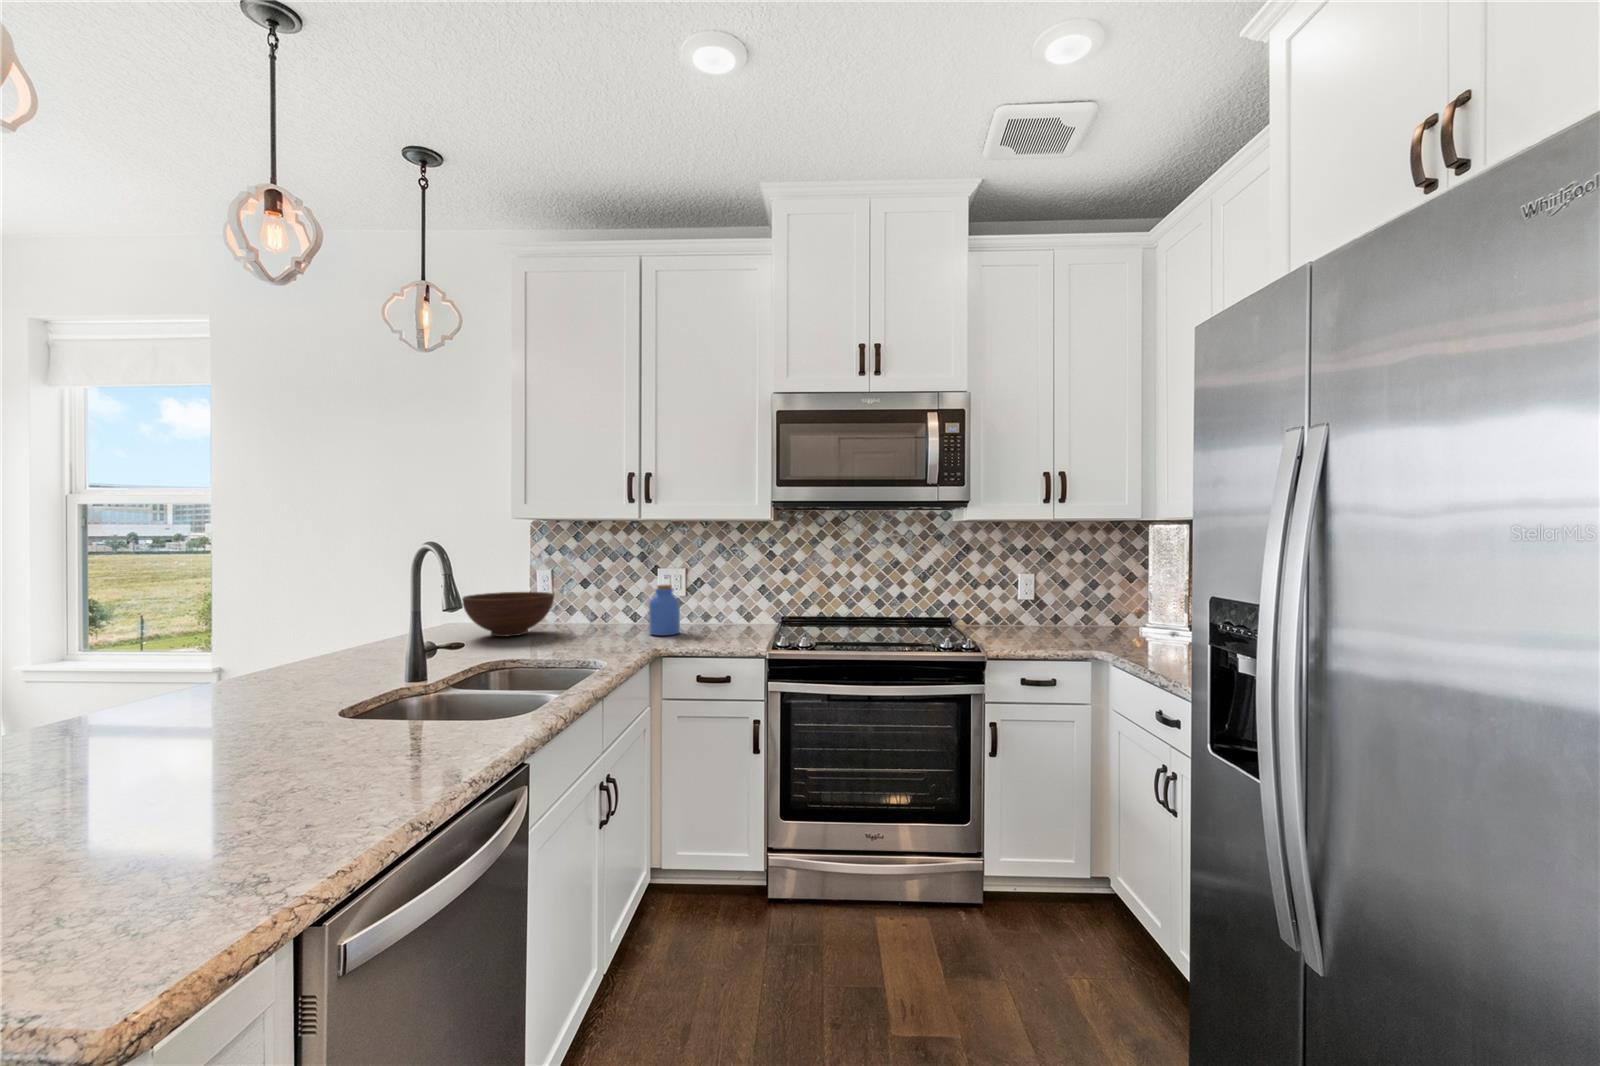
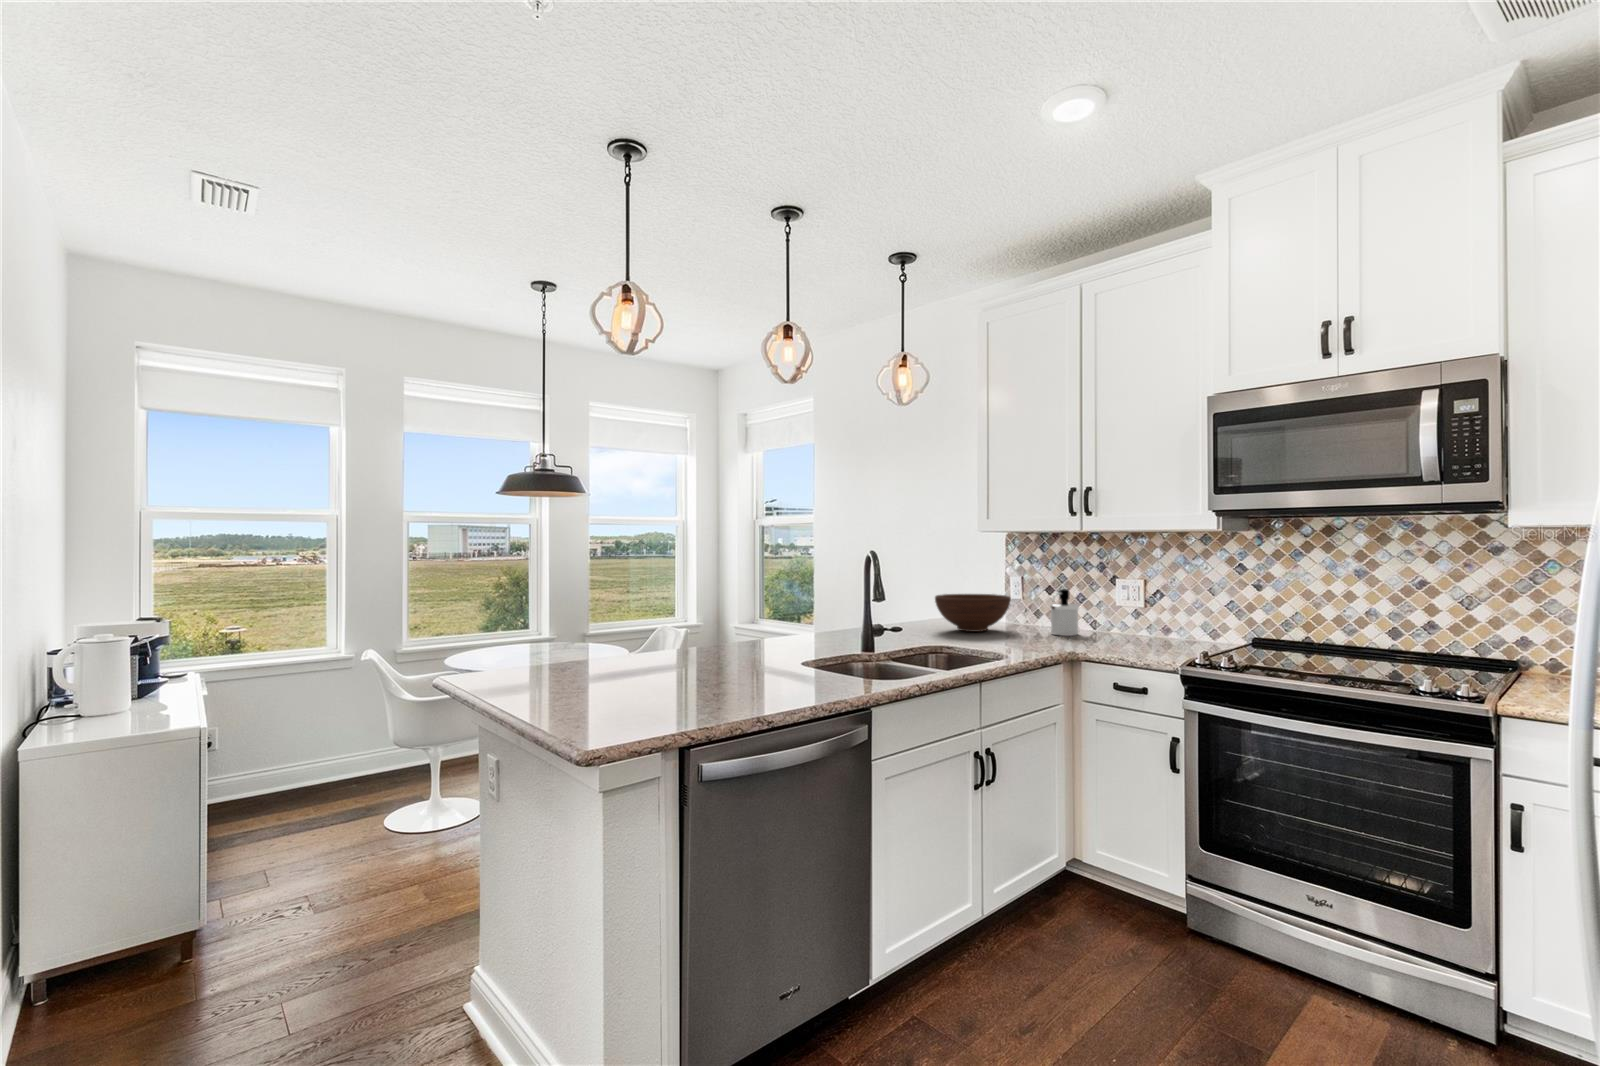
soap dispenser: none [599,582,628,630] -> present [1050,589,1079,636]
jar: present [649,585,680,636] -> none [1087,594,1120,644]

